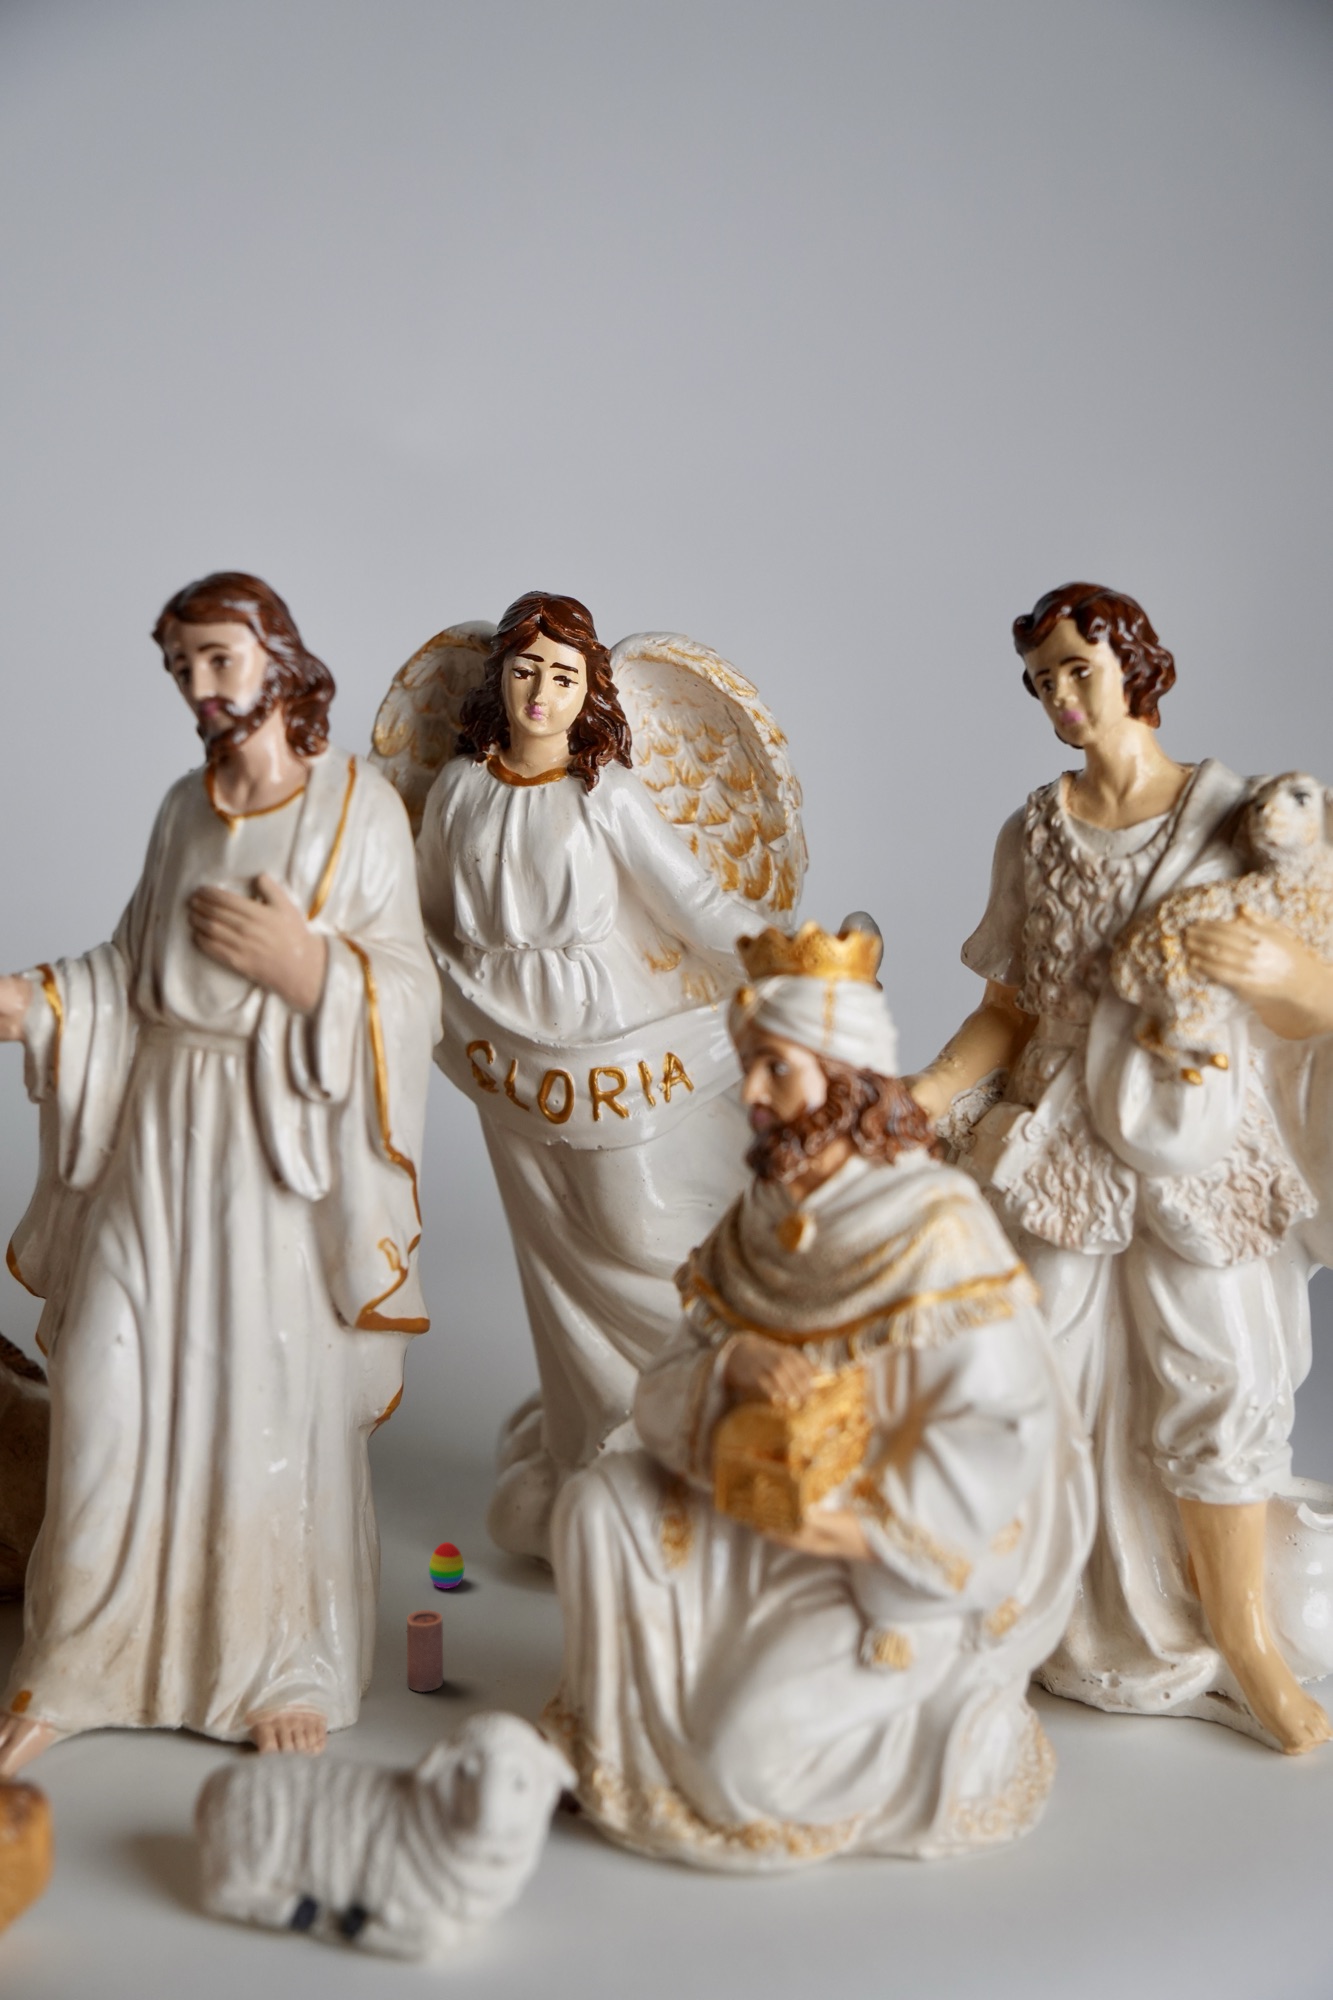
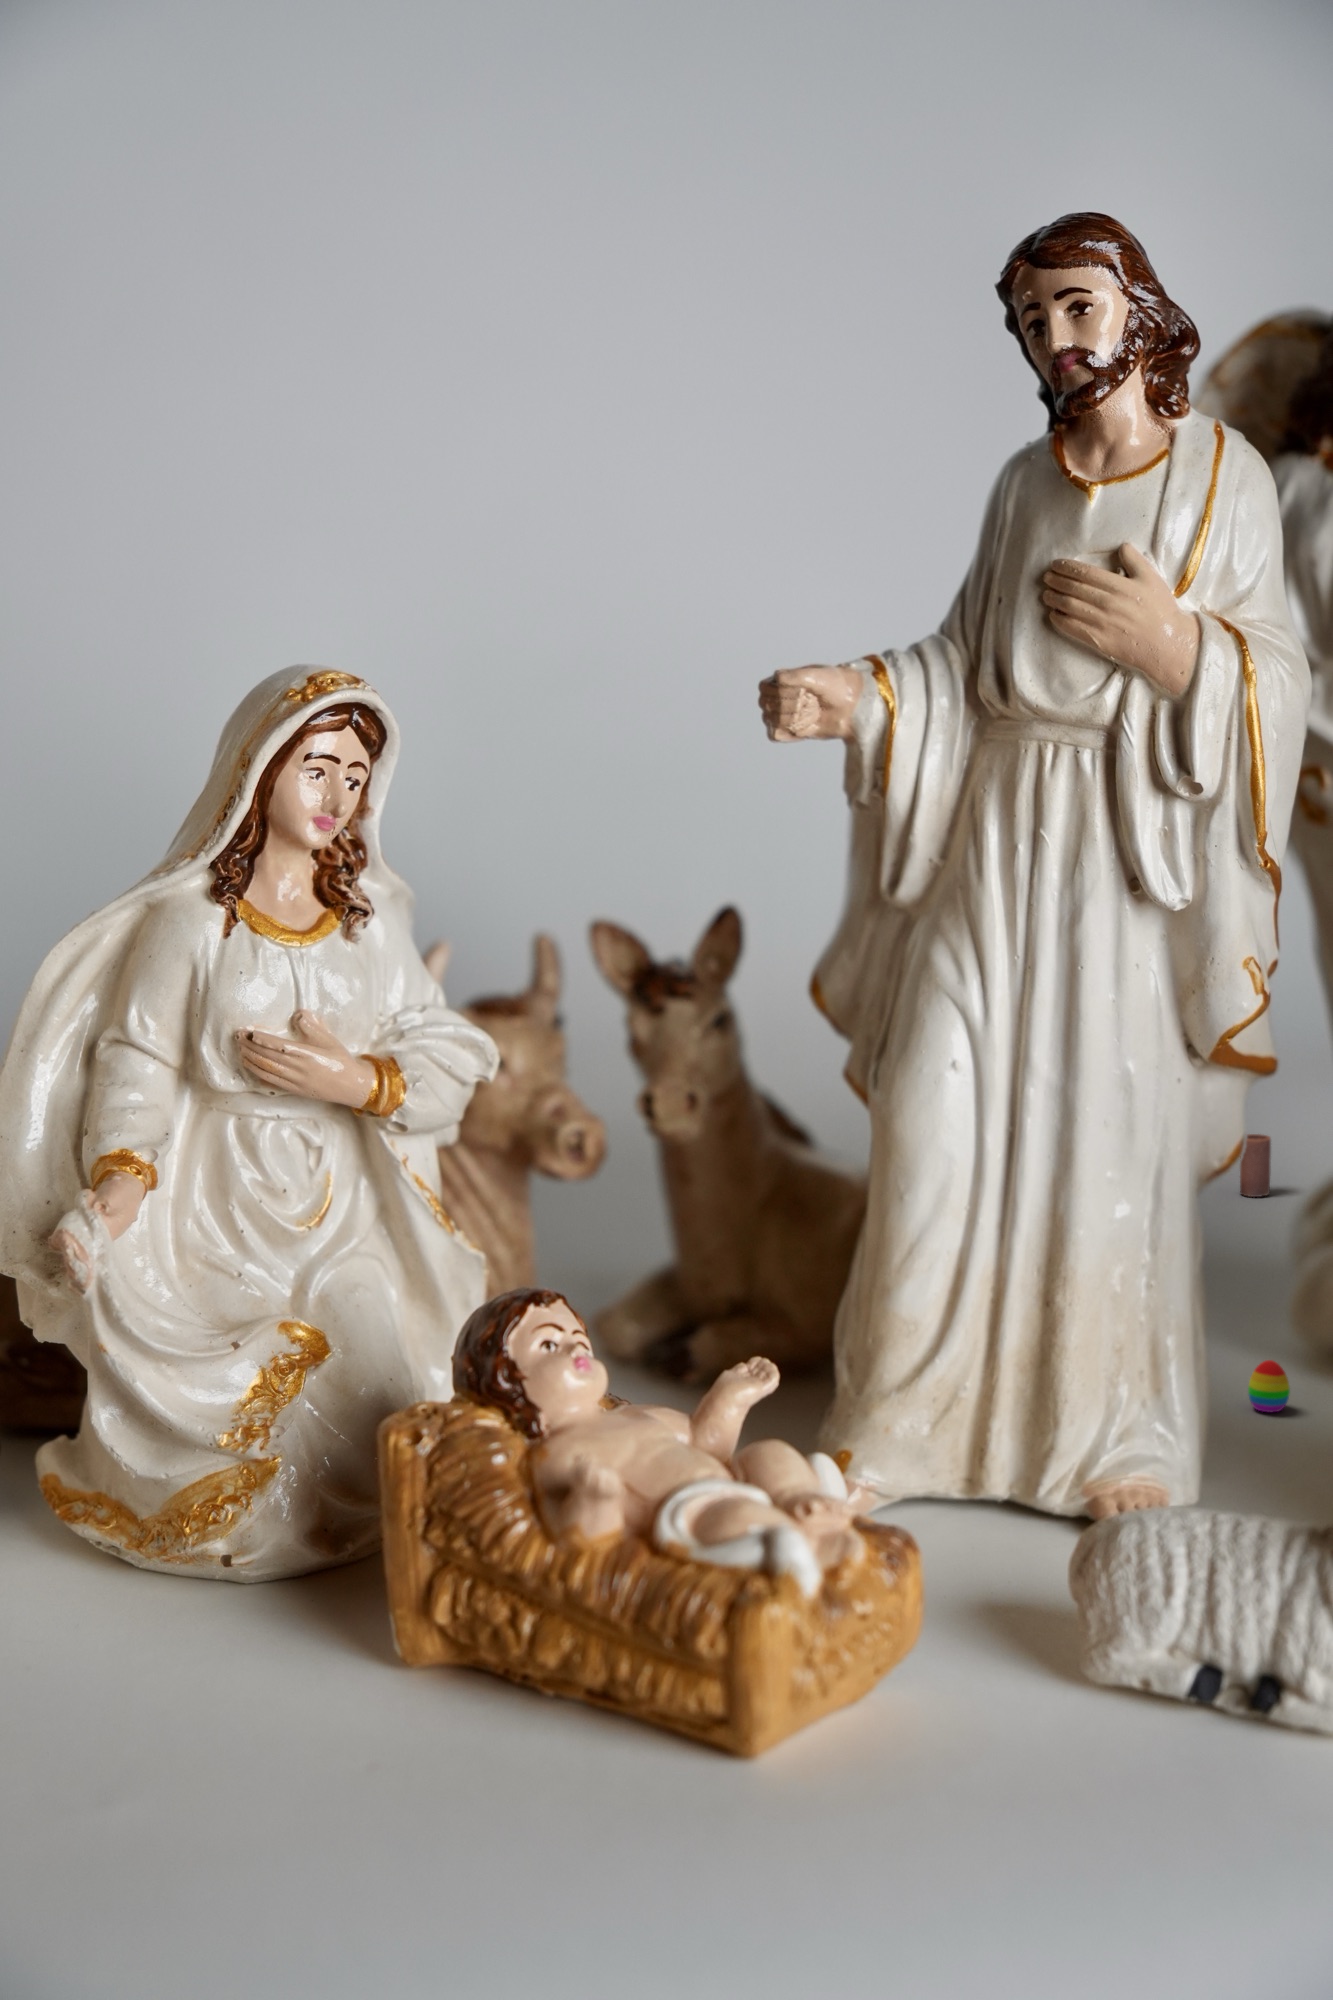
candle: present [406,1610,443,1692] -> present [1240,1134,1271,1197]

